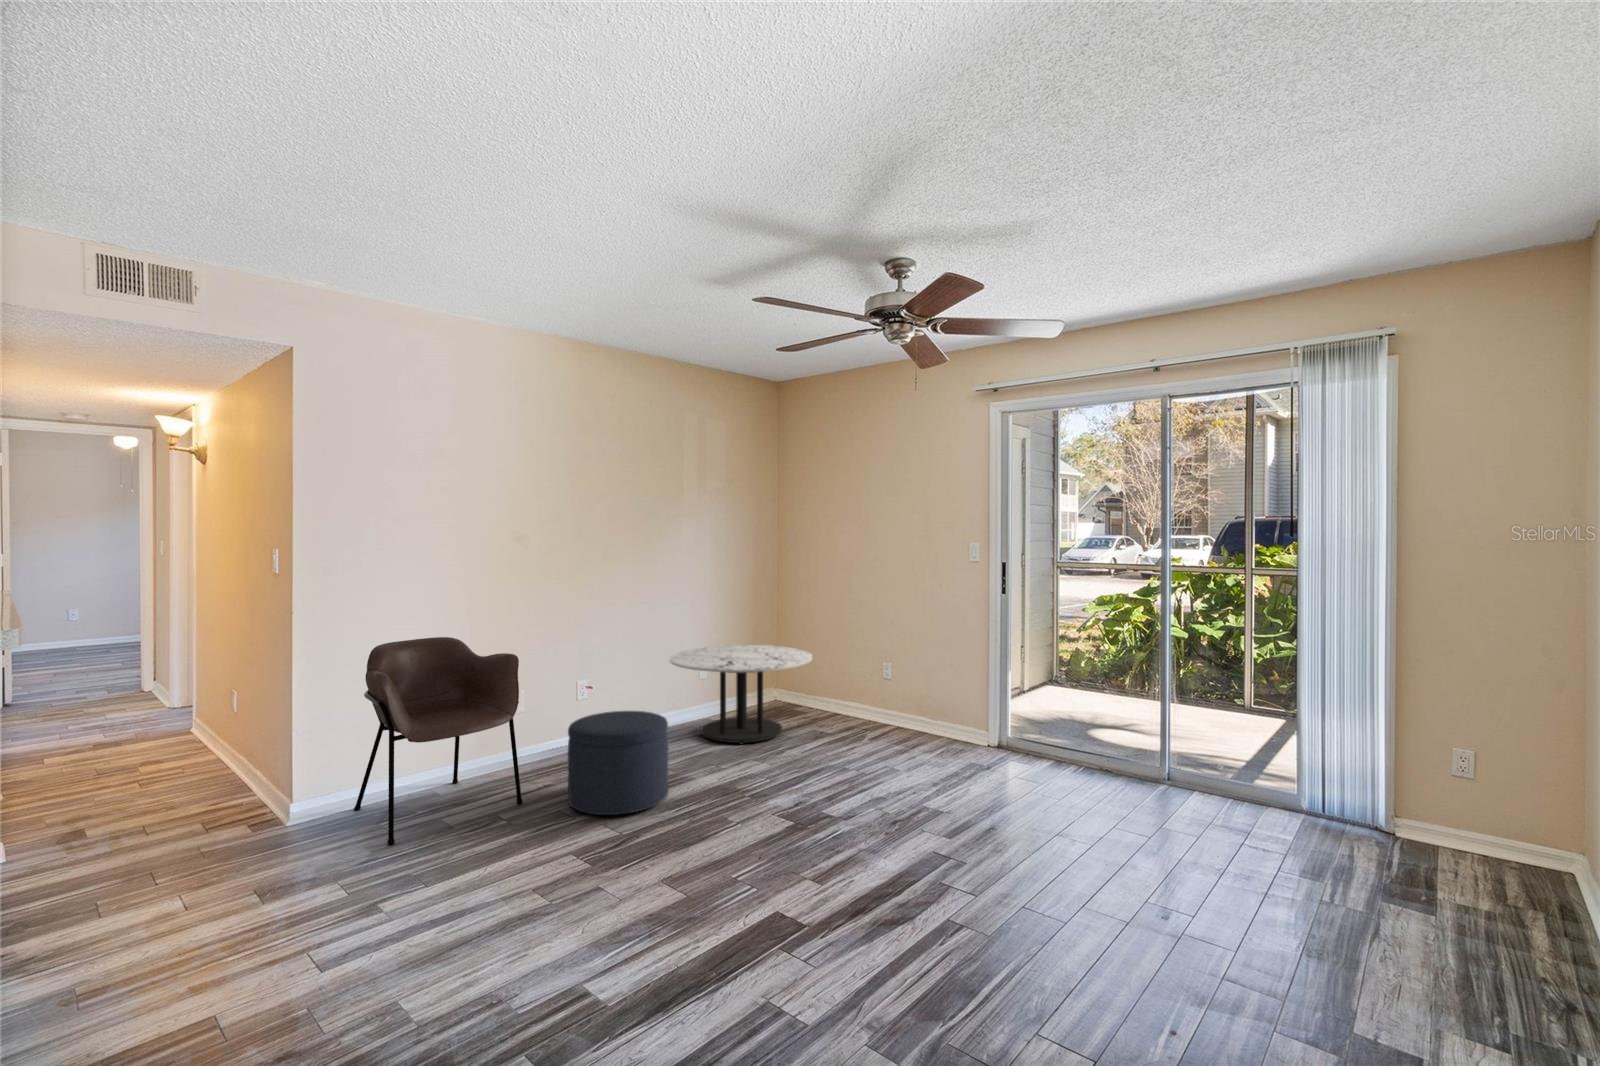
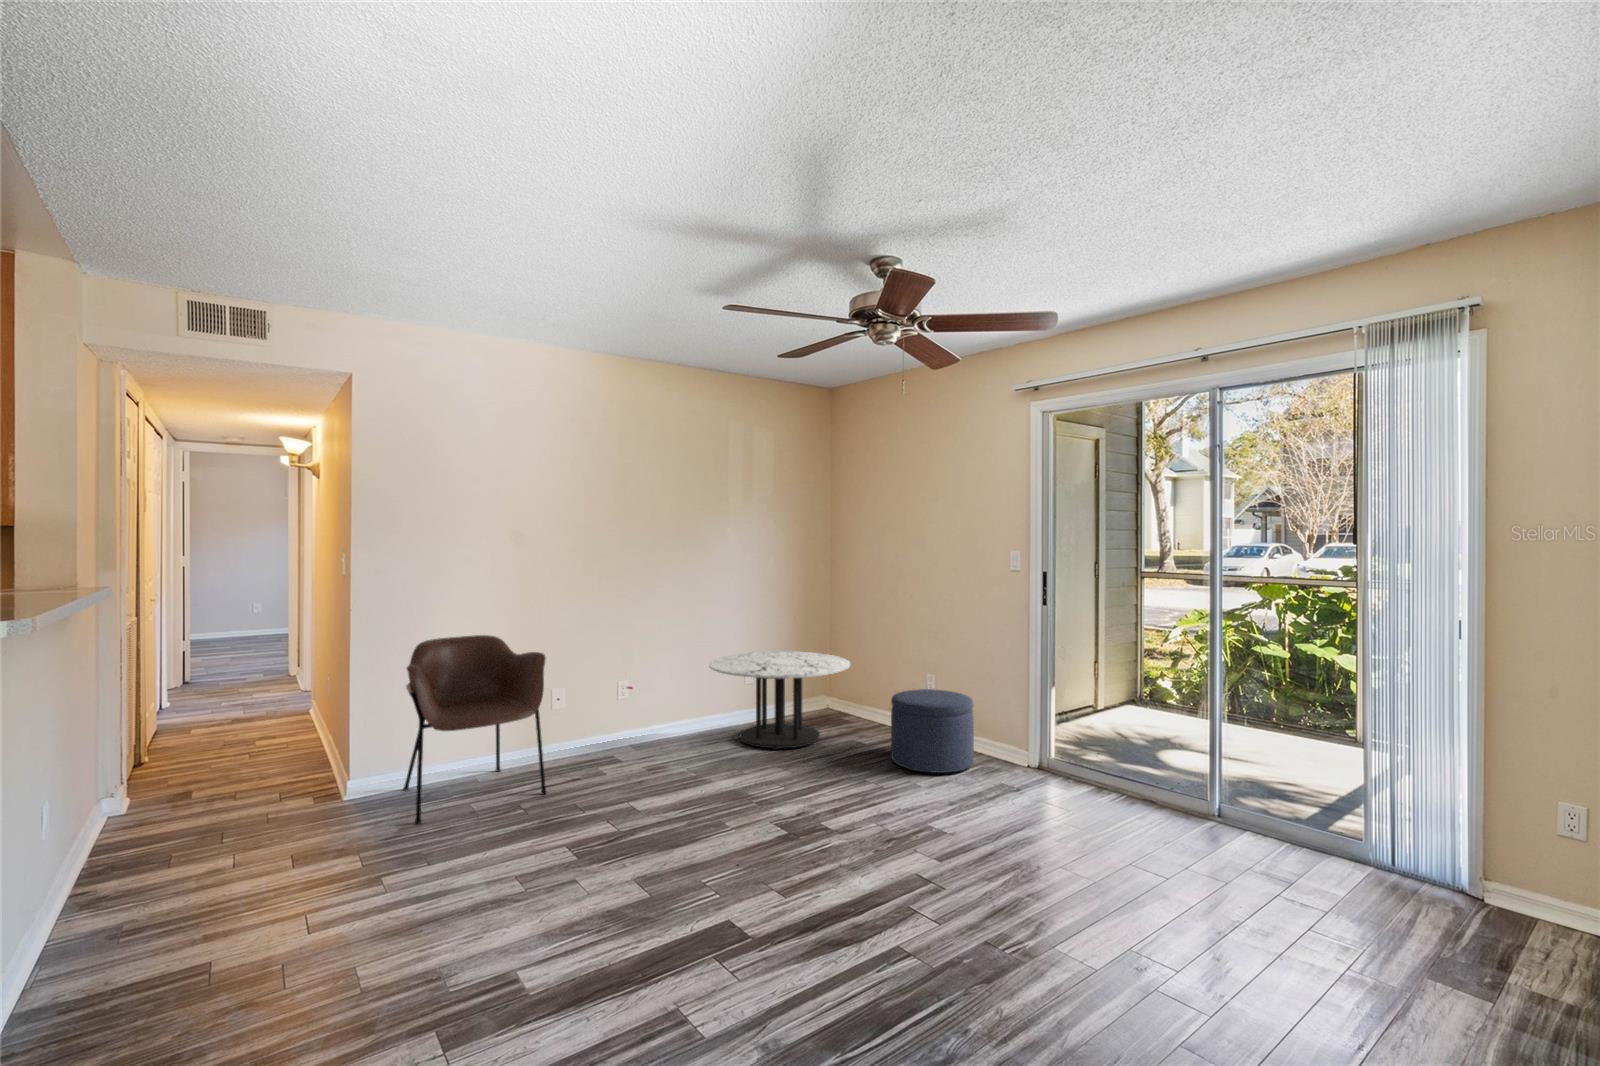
ottoman: present [568,711,668,815] -> present [891,689,974,773]

